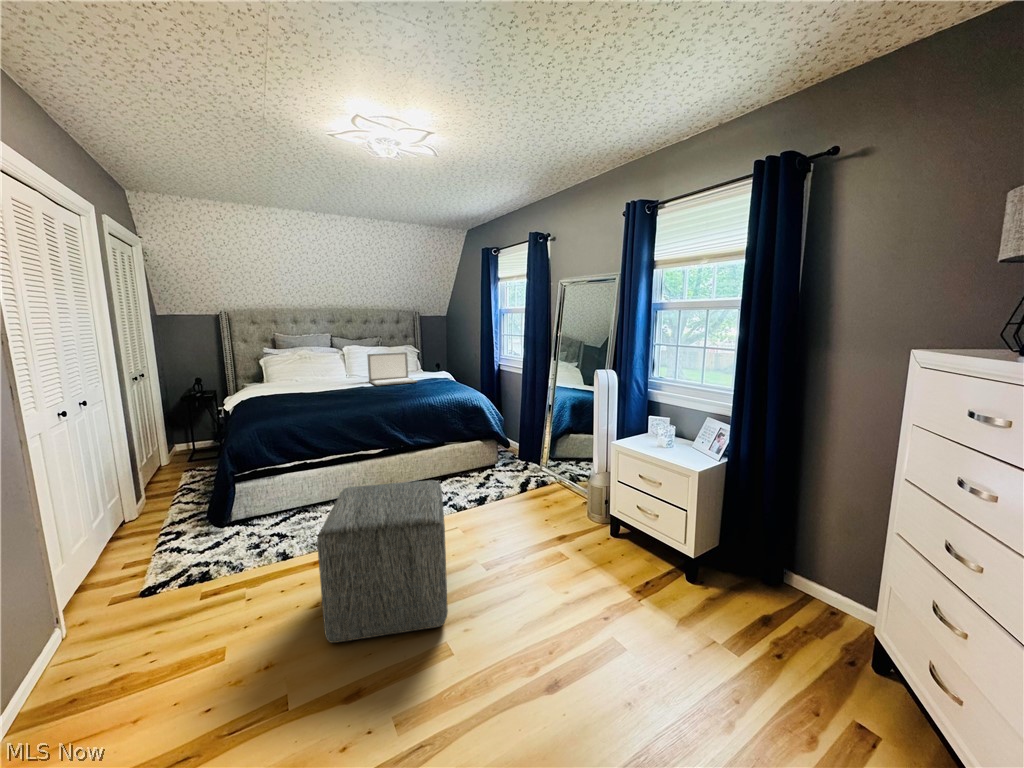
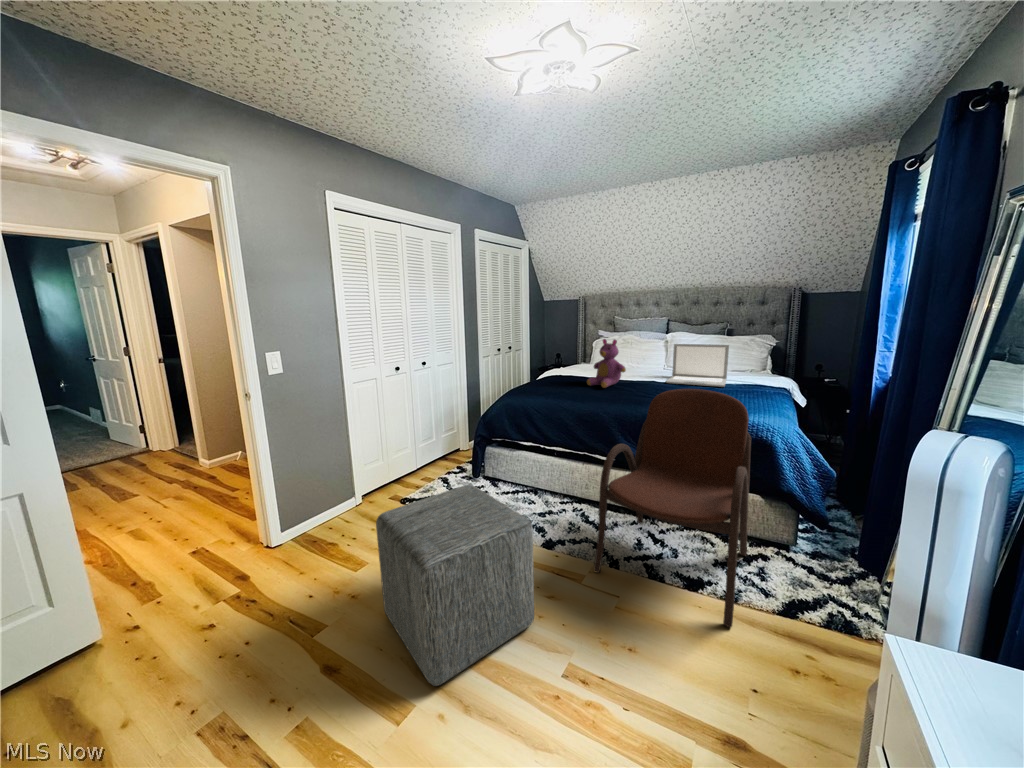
teddy bear: none [314,351,352,396] -> present [587,339,626,388]
armchair: none [412,379,514,525] -> present [593,389,751,627]

